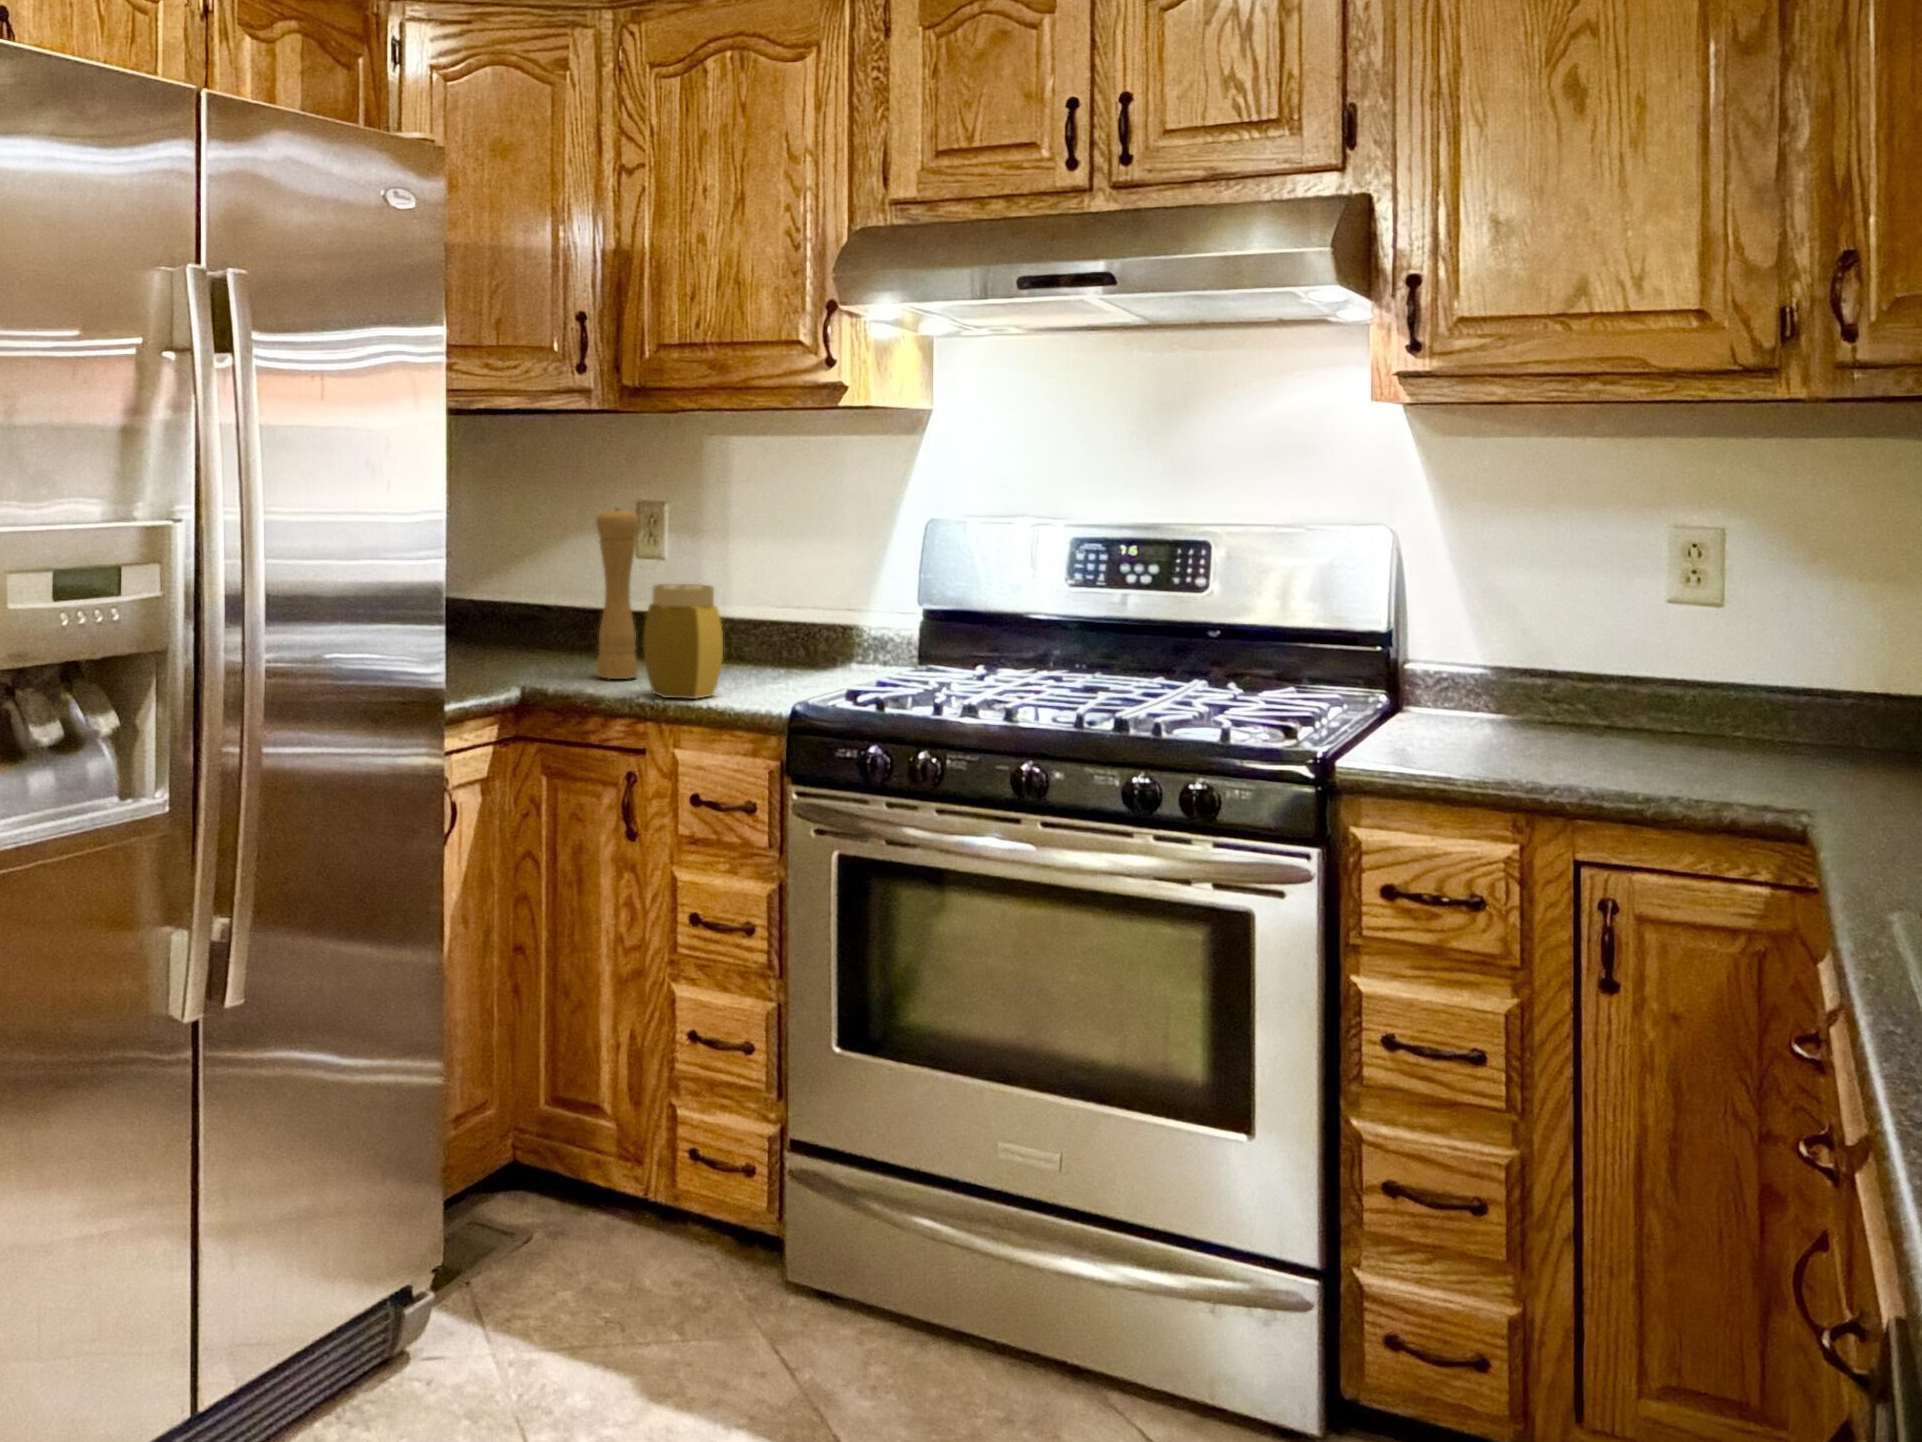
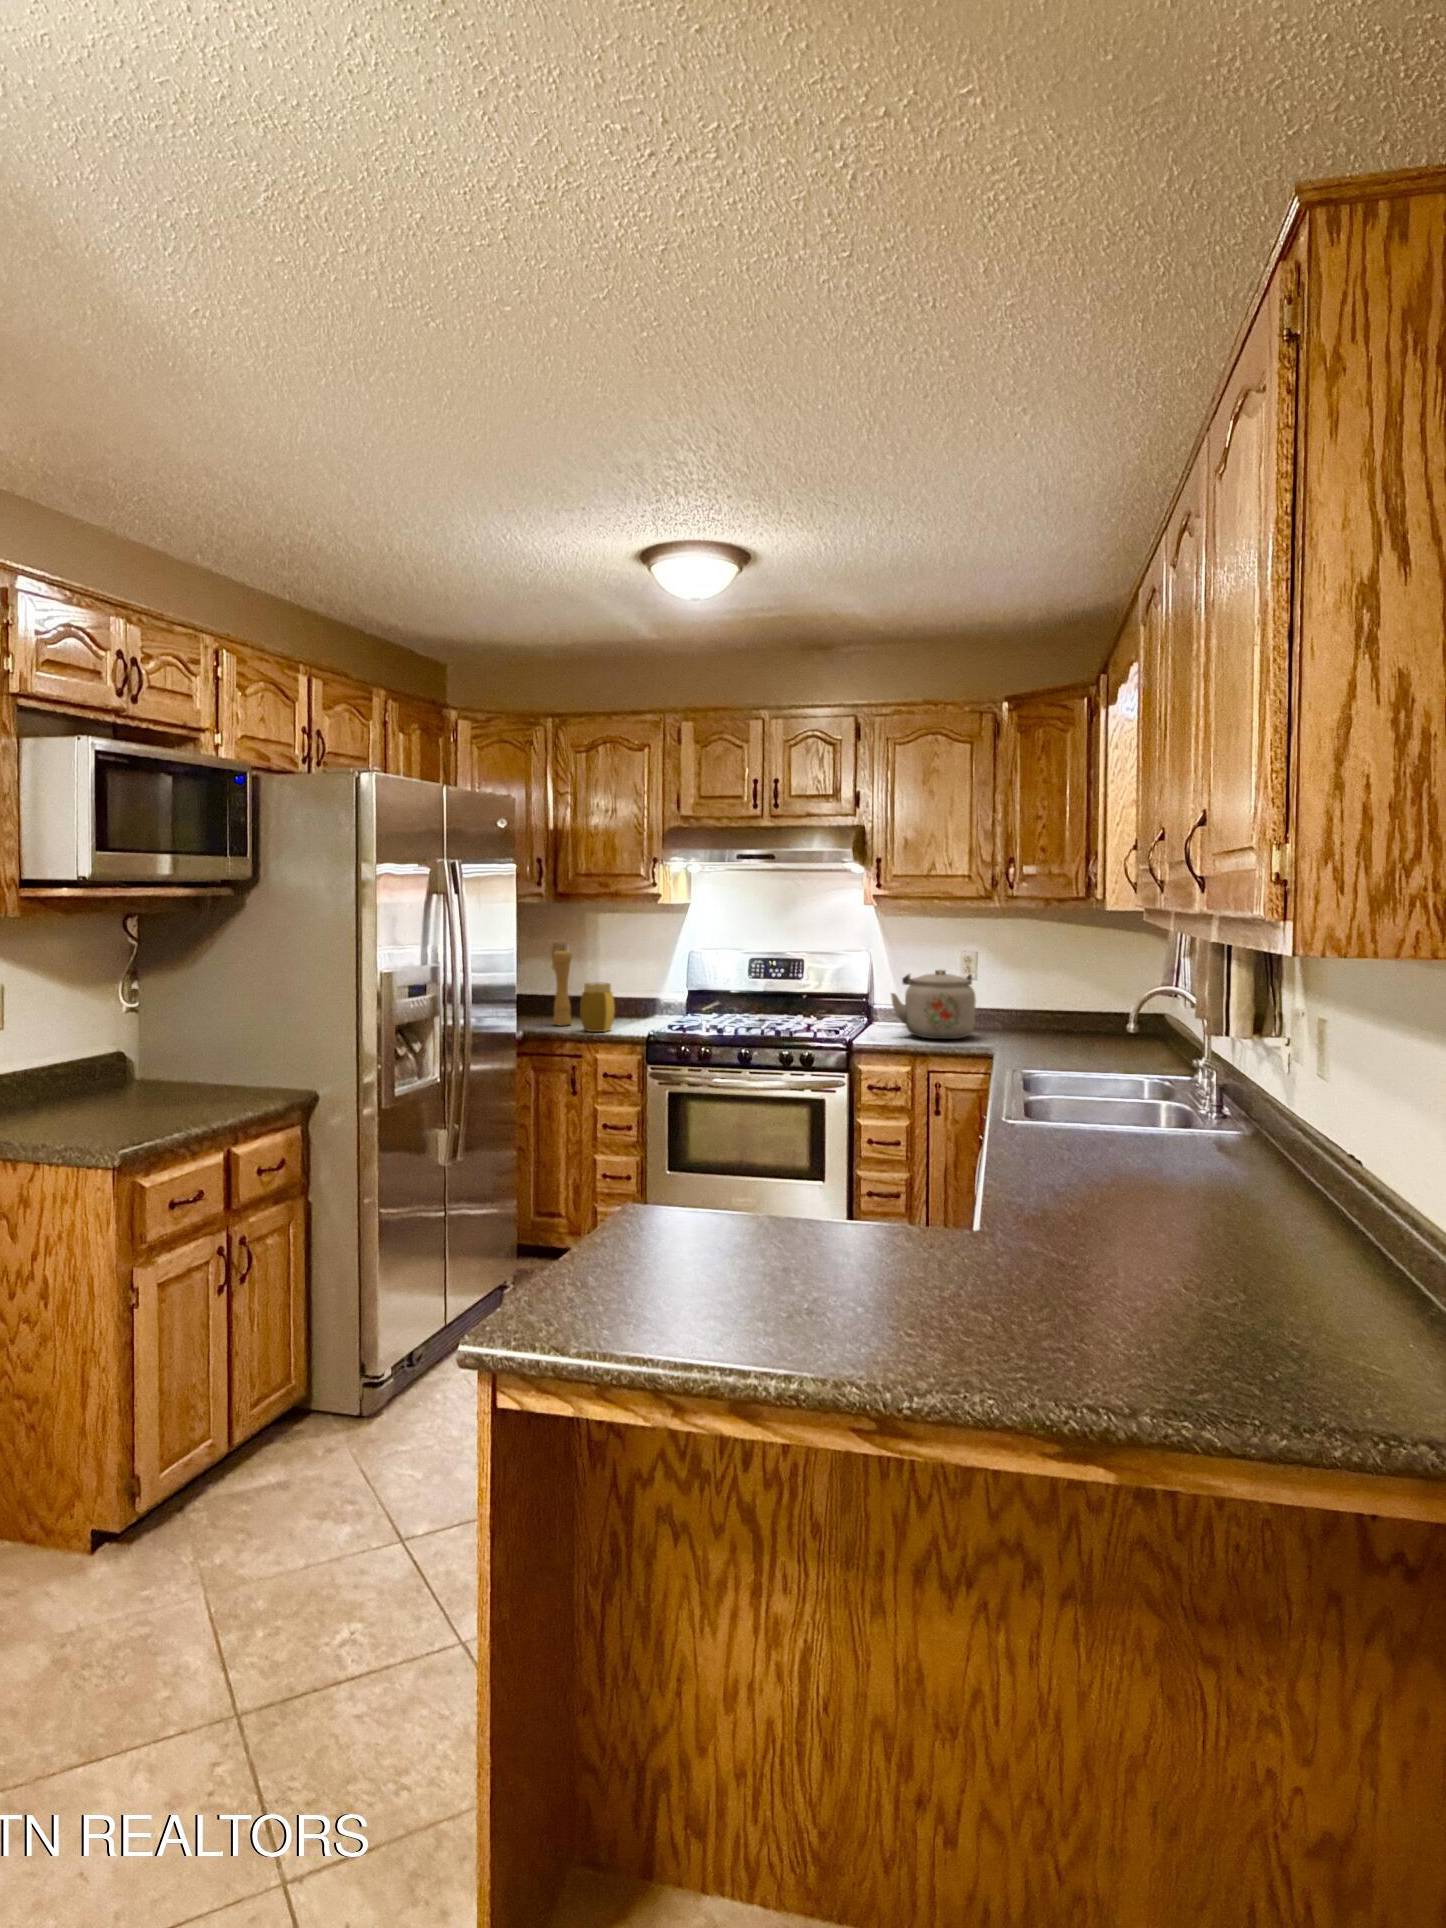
kettle: none [1449,571,1728,770] -> present [891,969,976,1039]

